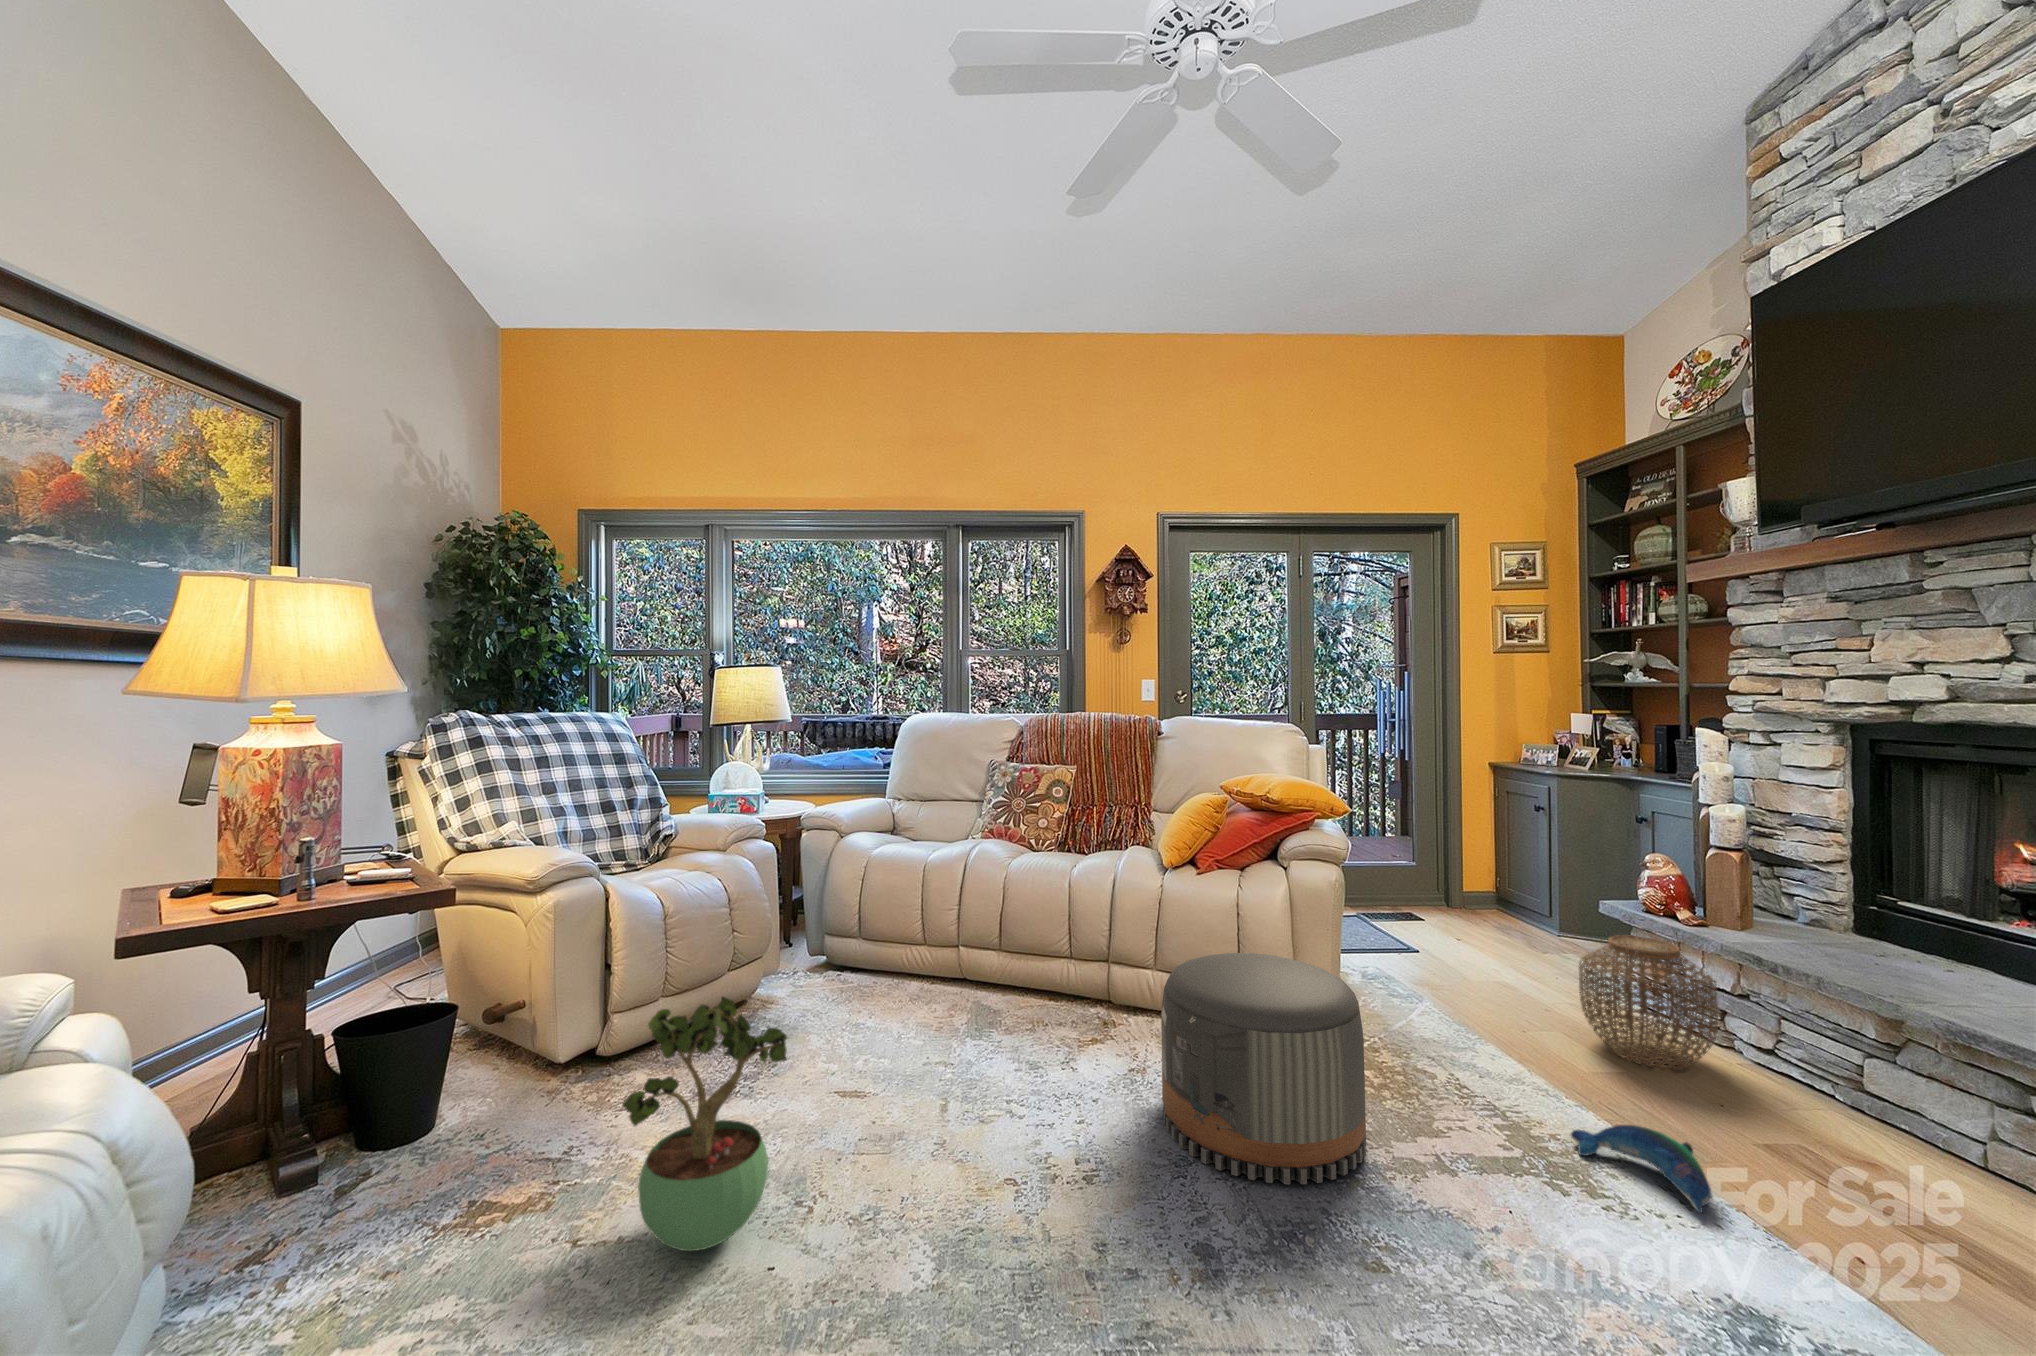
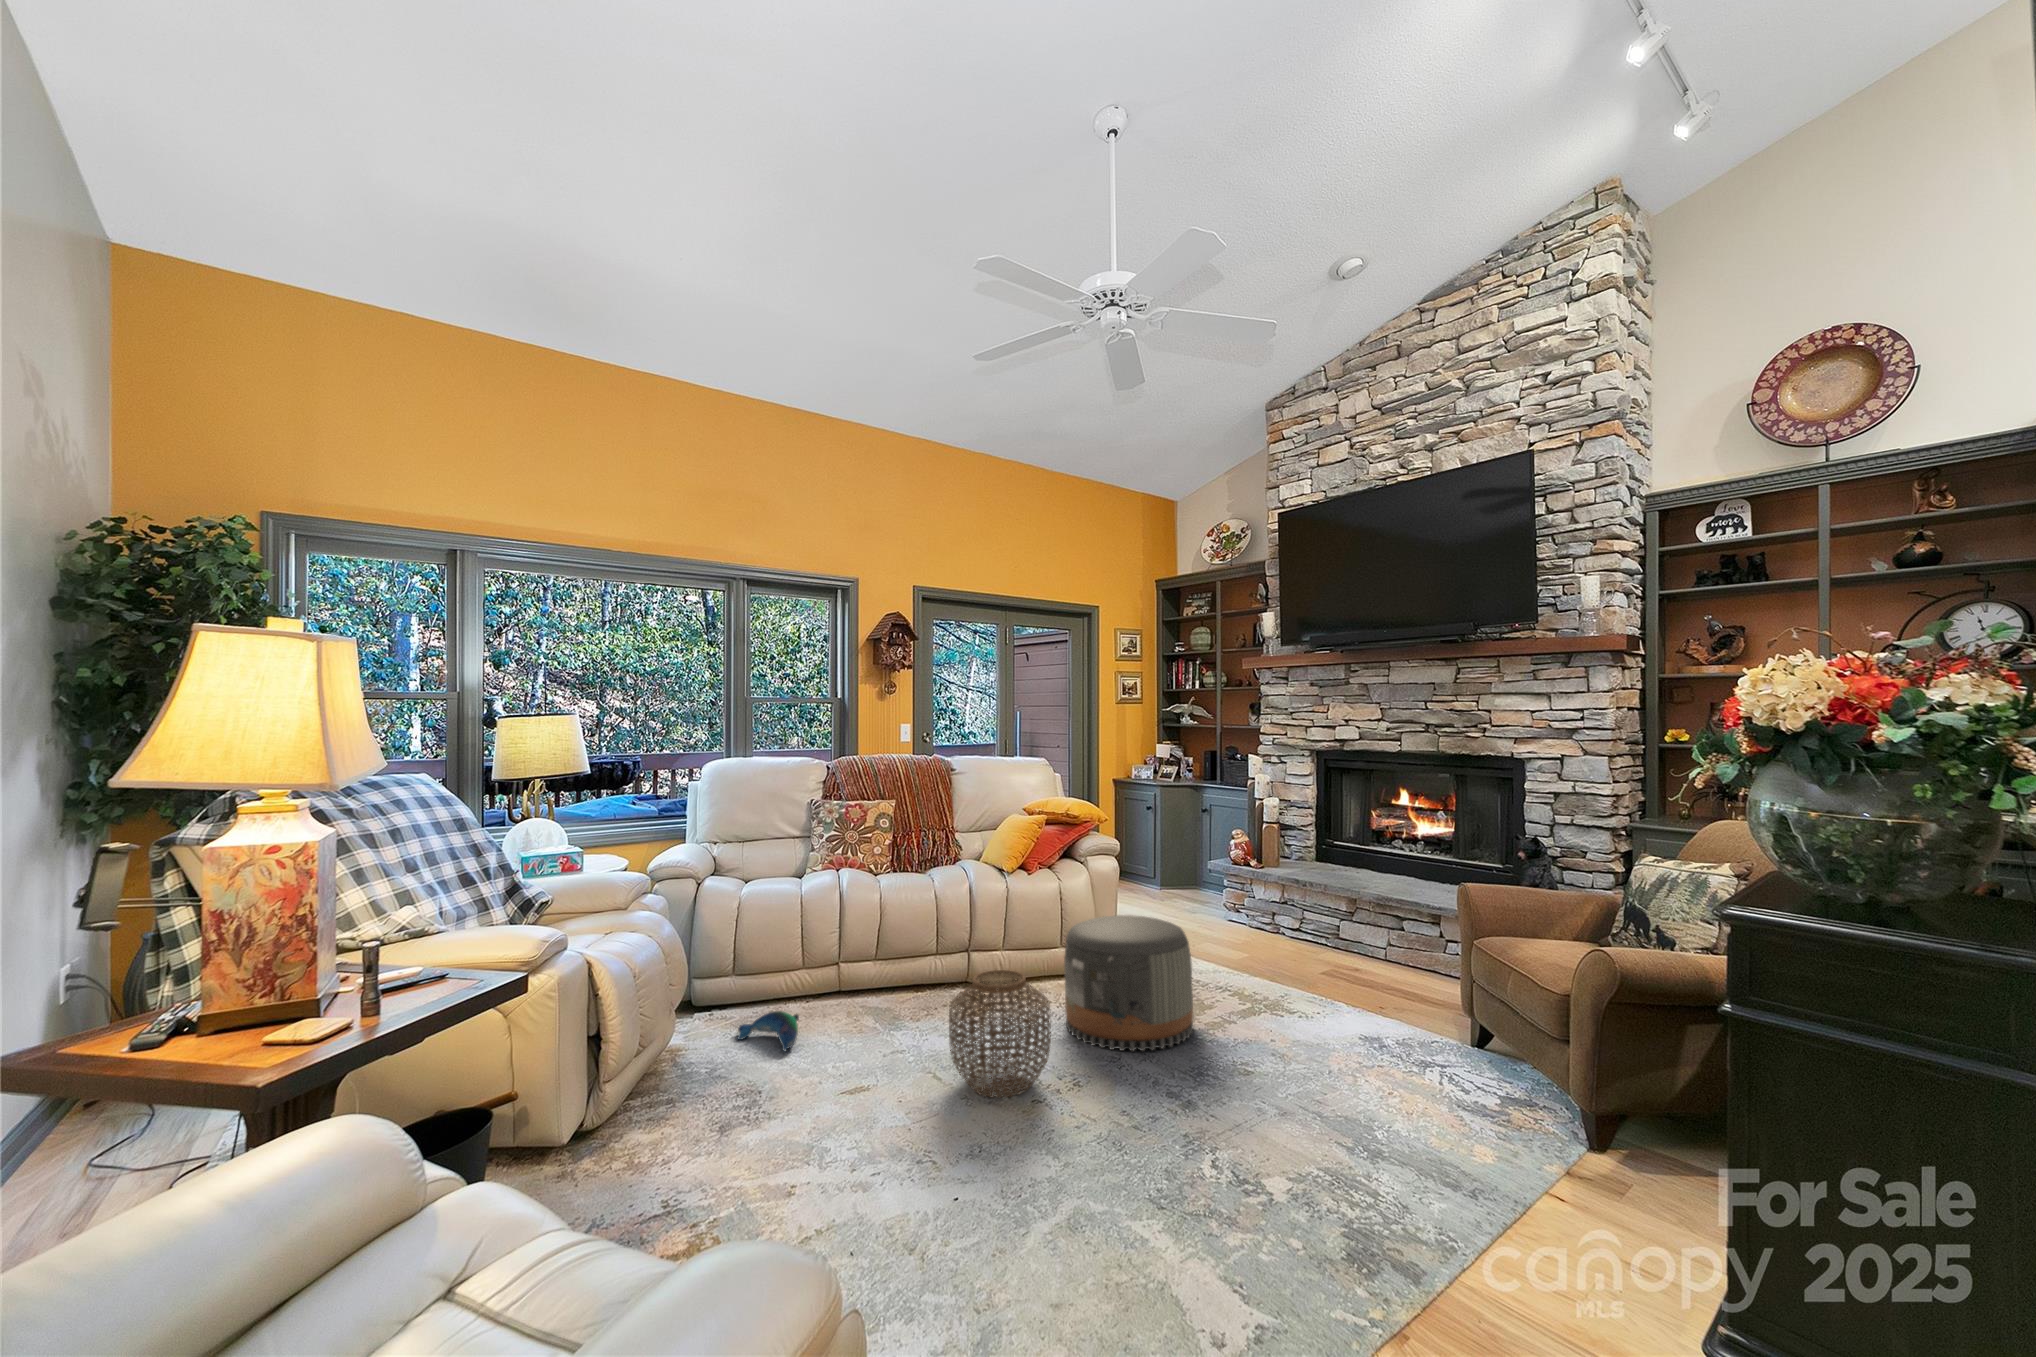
woven basket: present [1579,935,1718,1069] -> present [949,970,1051,1098]
potted plant: present [622,997,788,1251] -> none [829,988,942,1195]
plush toy: present [1571,1125,1712,1213] -> present [738,1011,799,1052]

